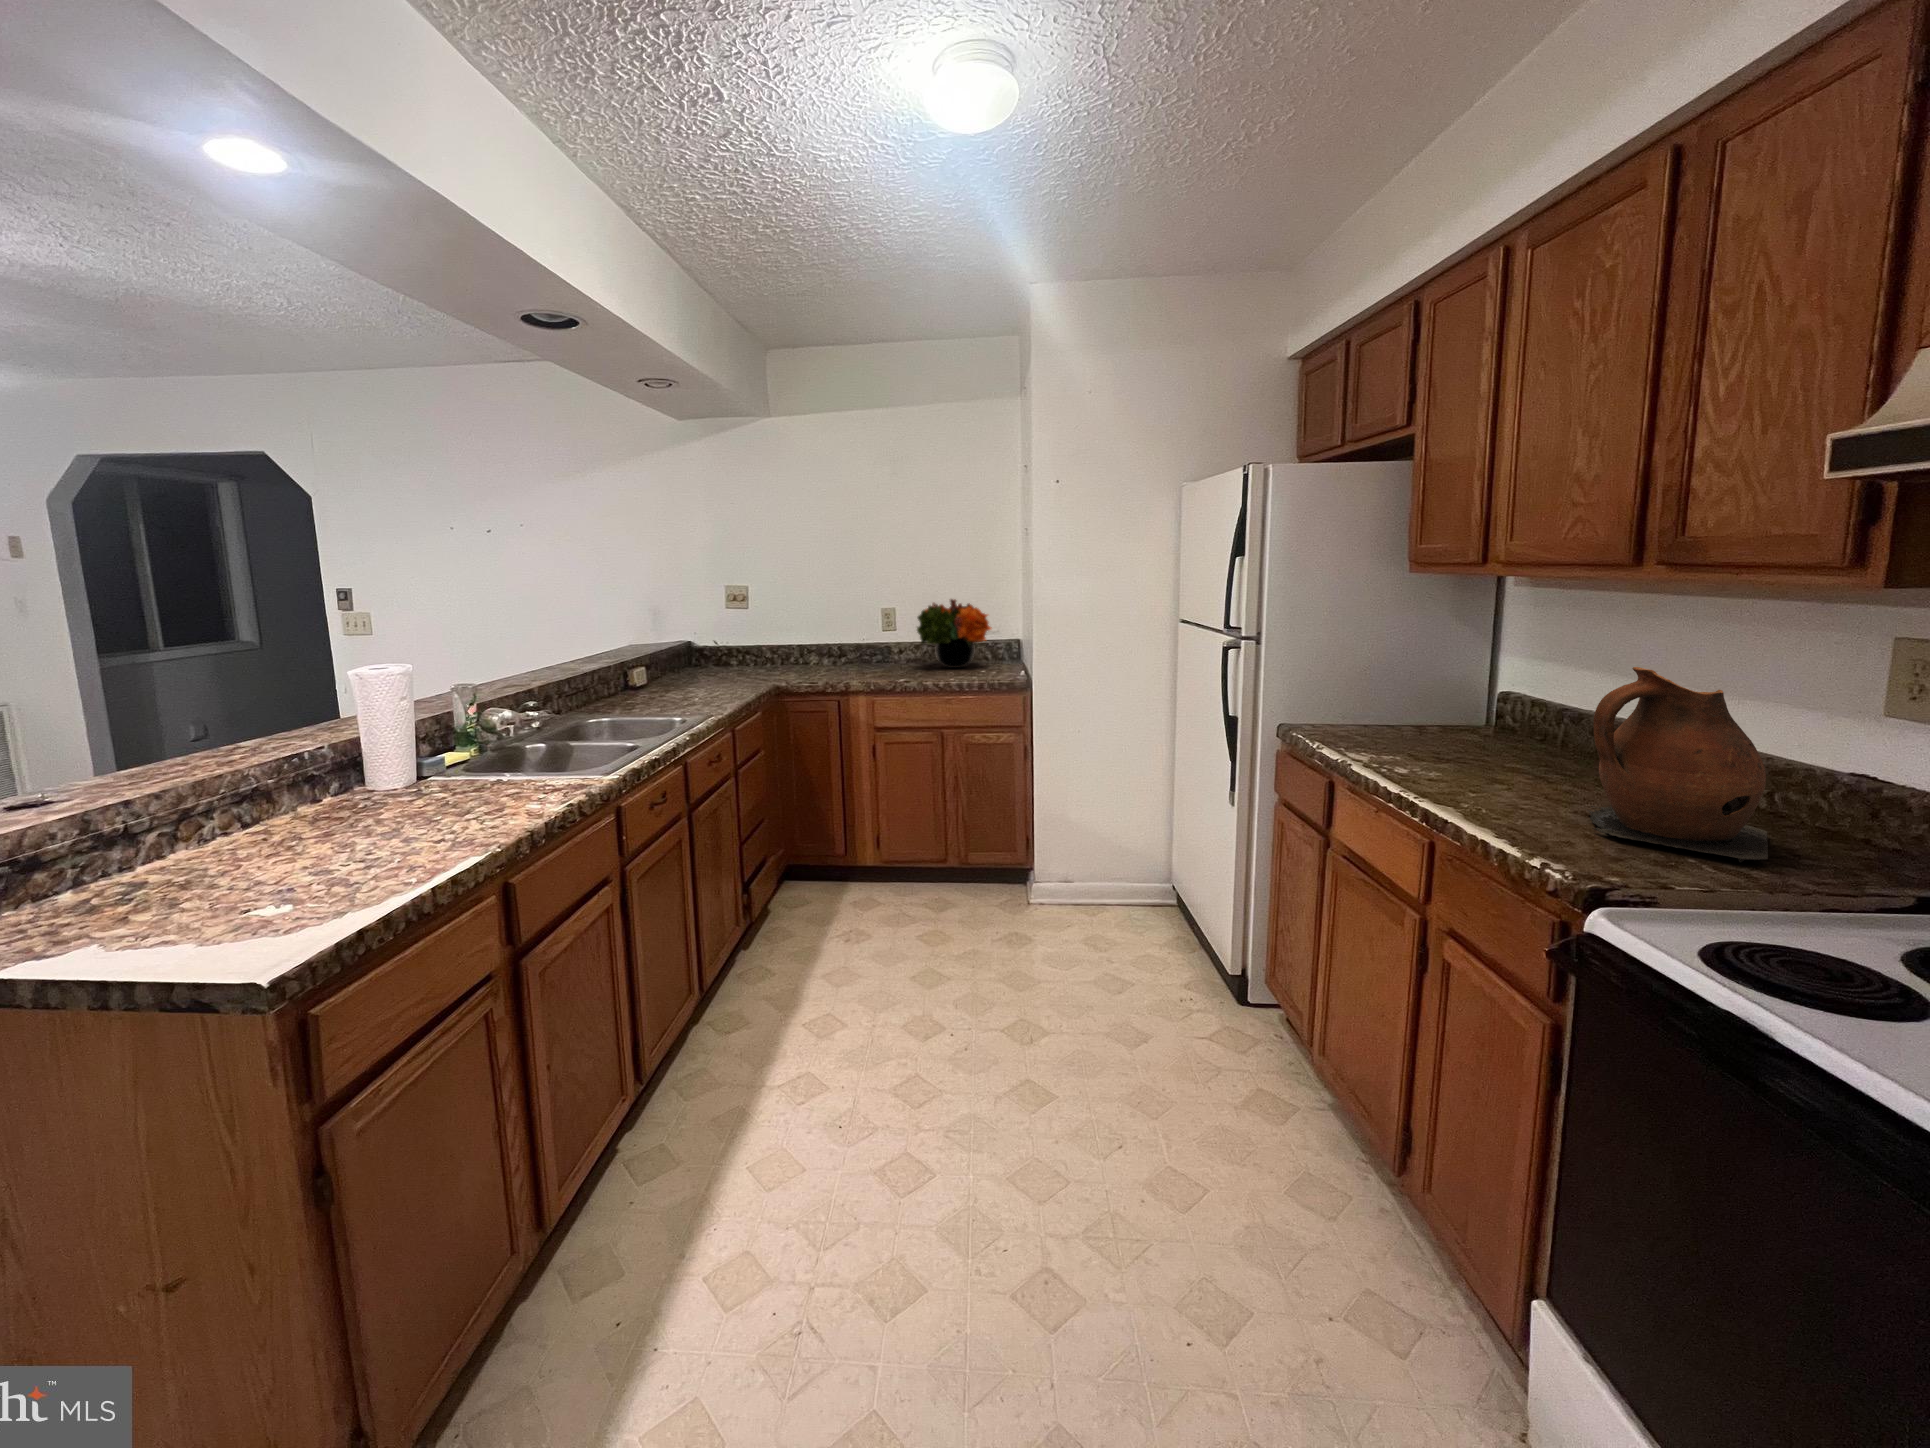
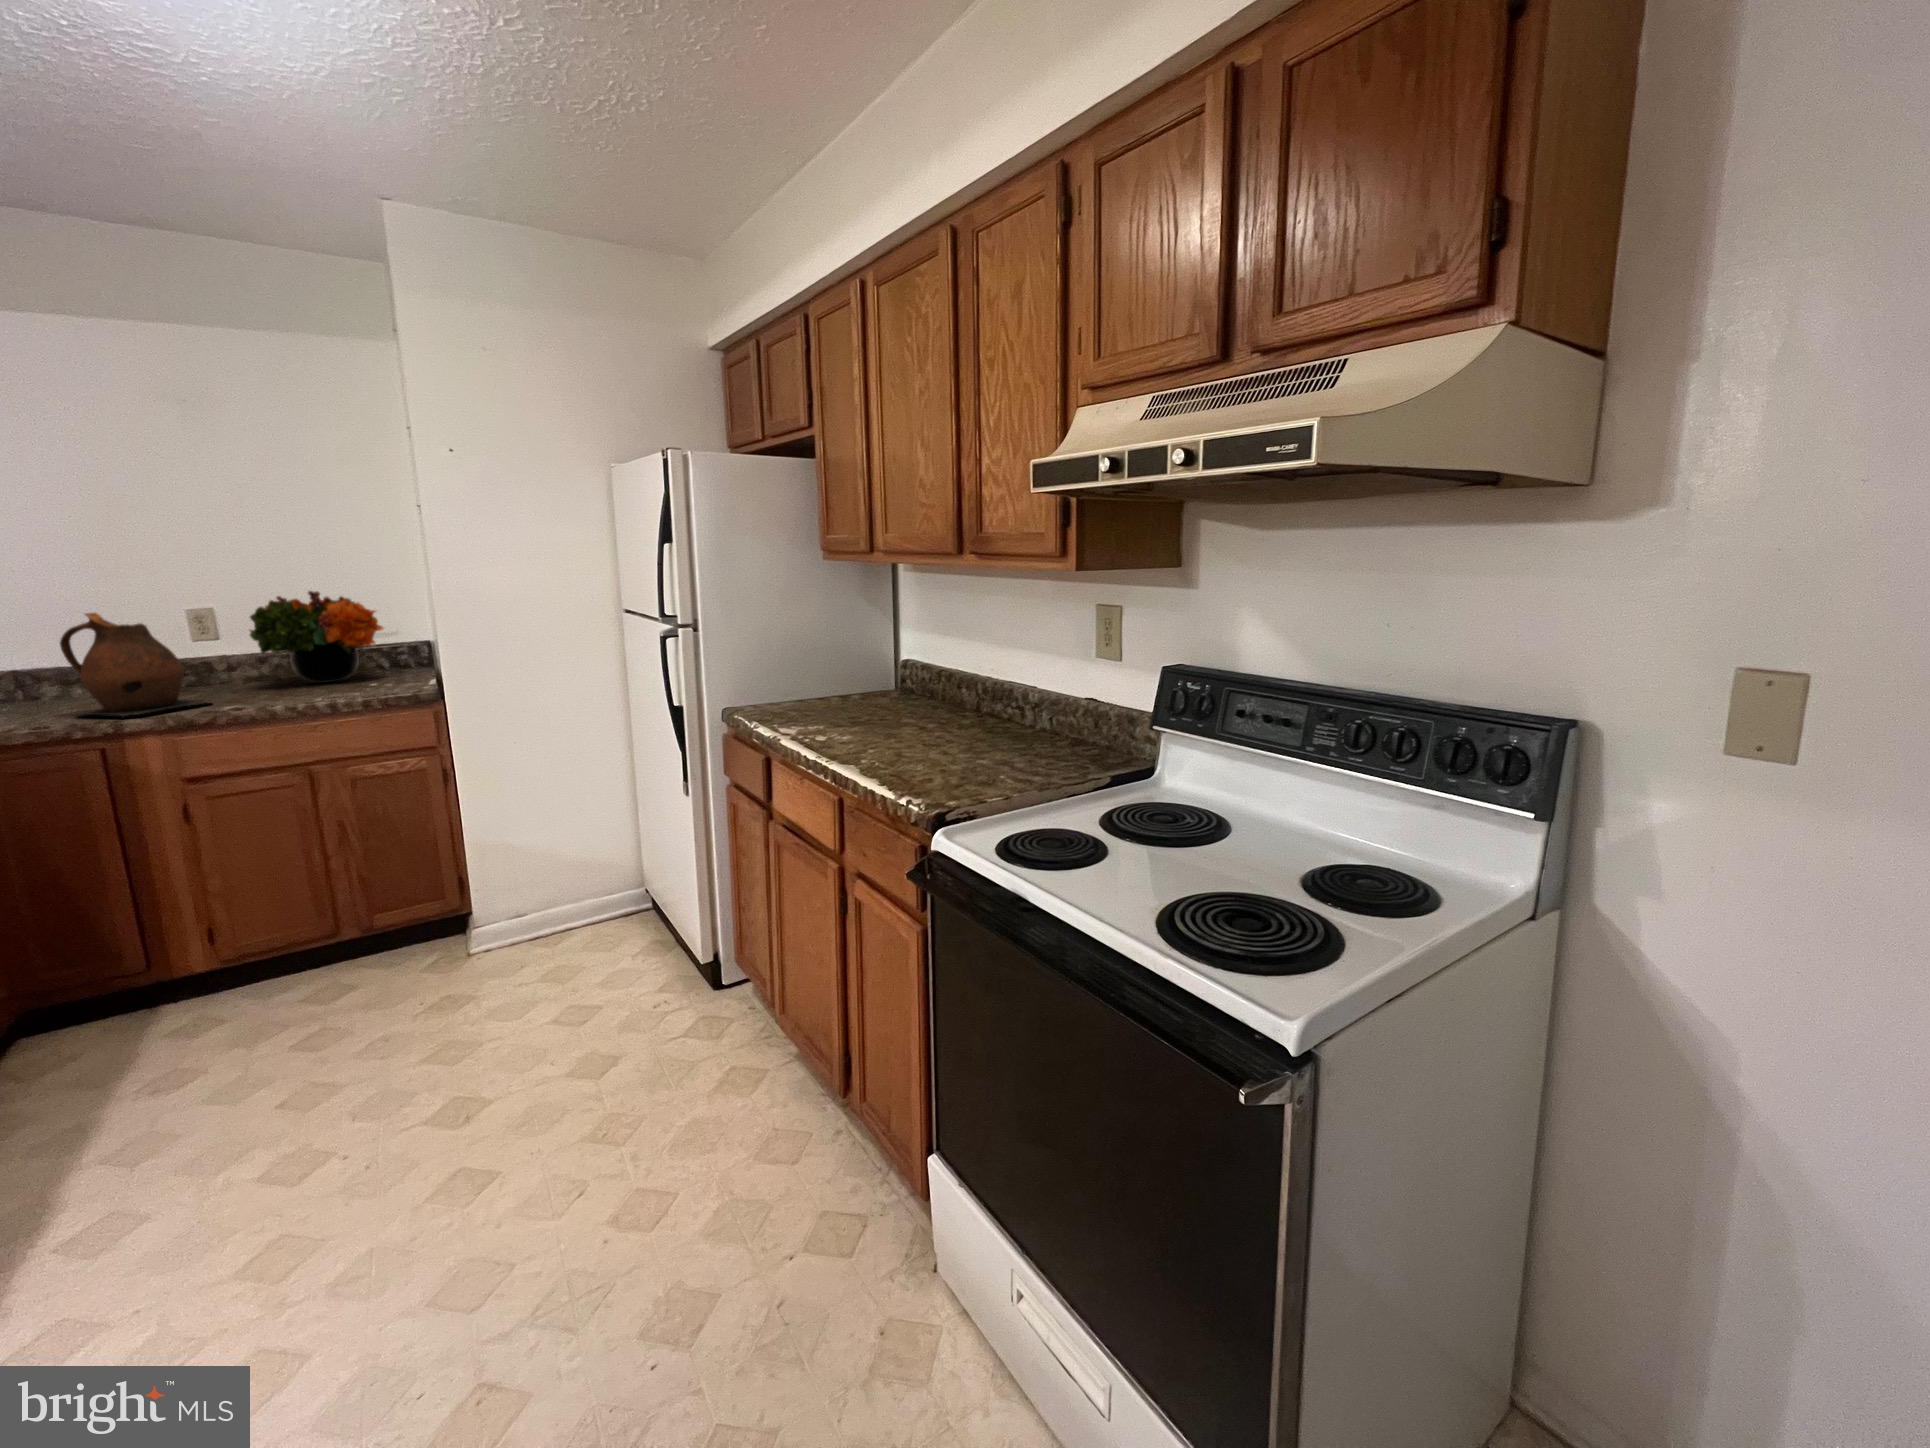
ceramic pitcher: present [1587,667,1768,862] -> present [60,613,212,717]

